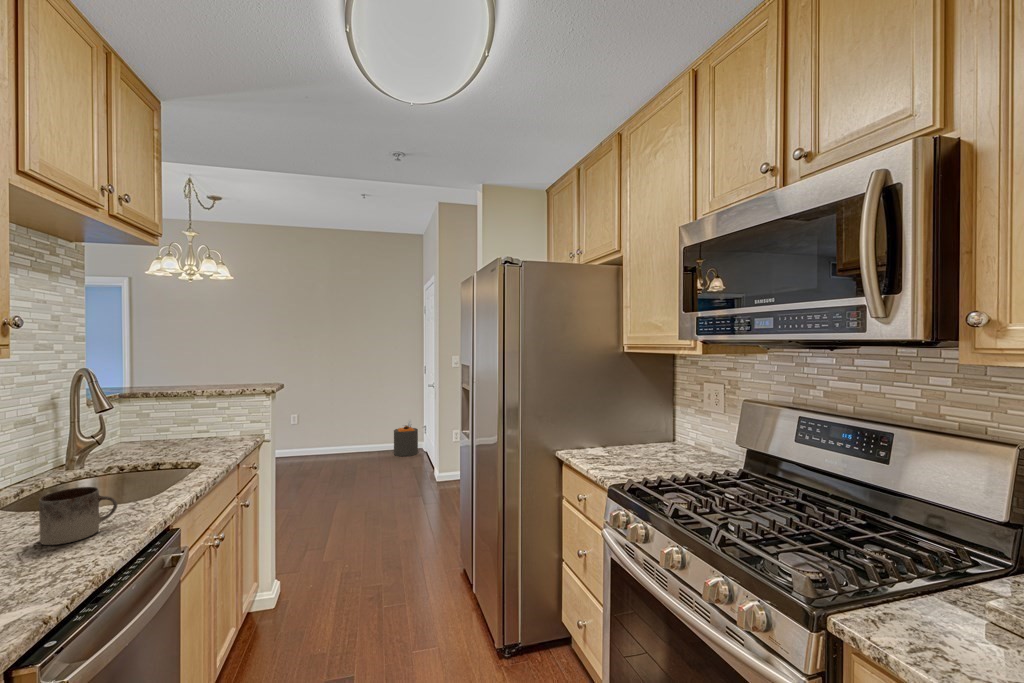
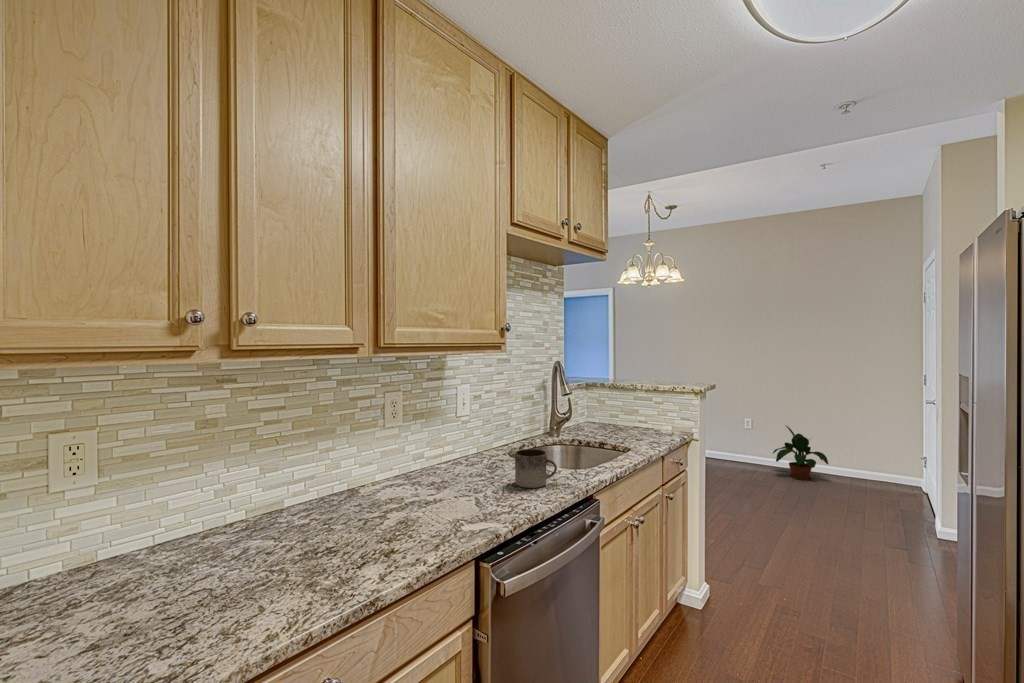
potted plant: none [317,416,361,461] -> present [773,425,828,480]
trash can: present [394,425,418,456] -> none [877,444,916,495]

